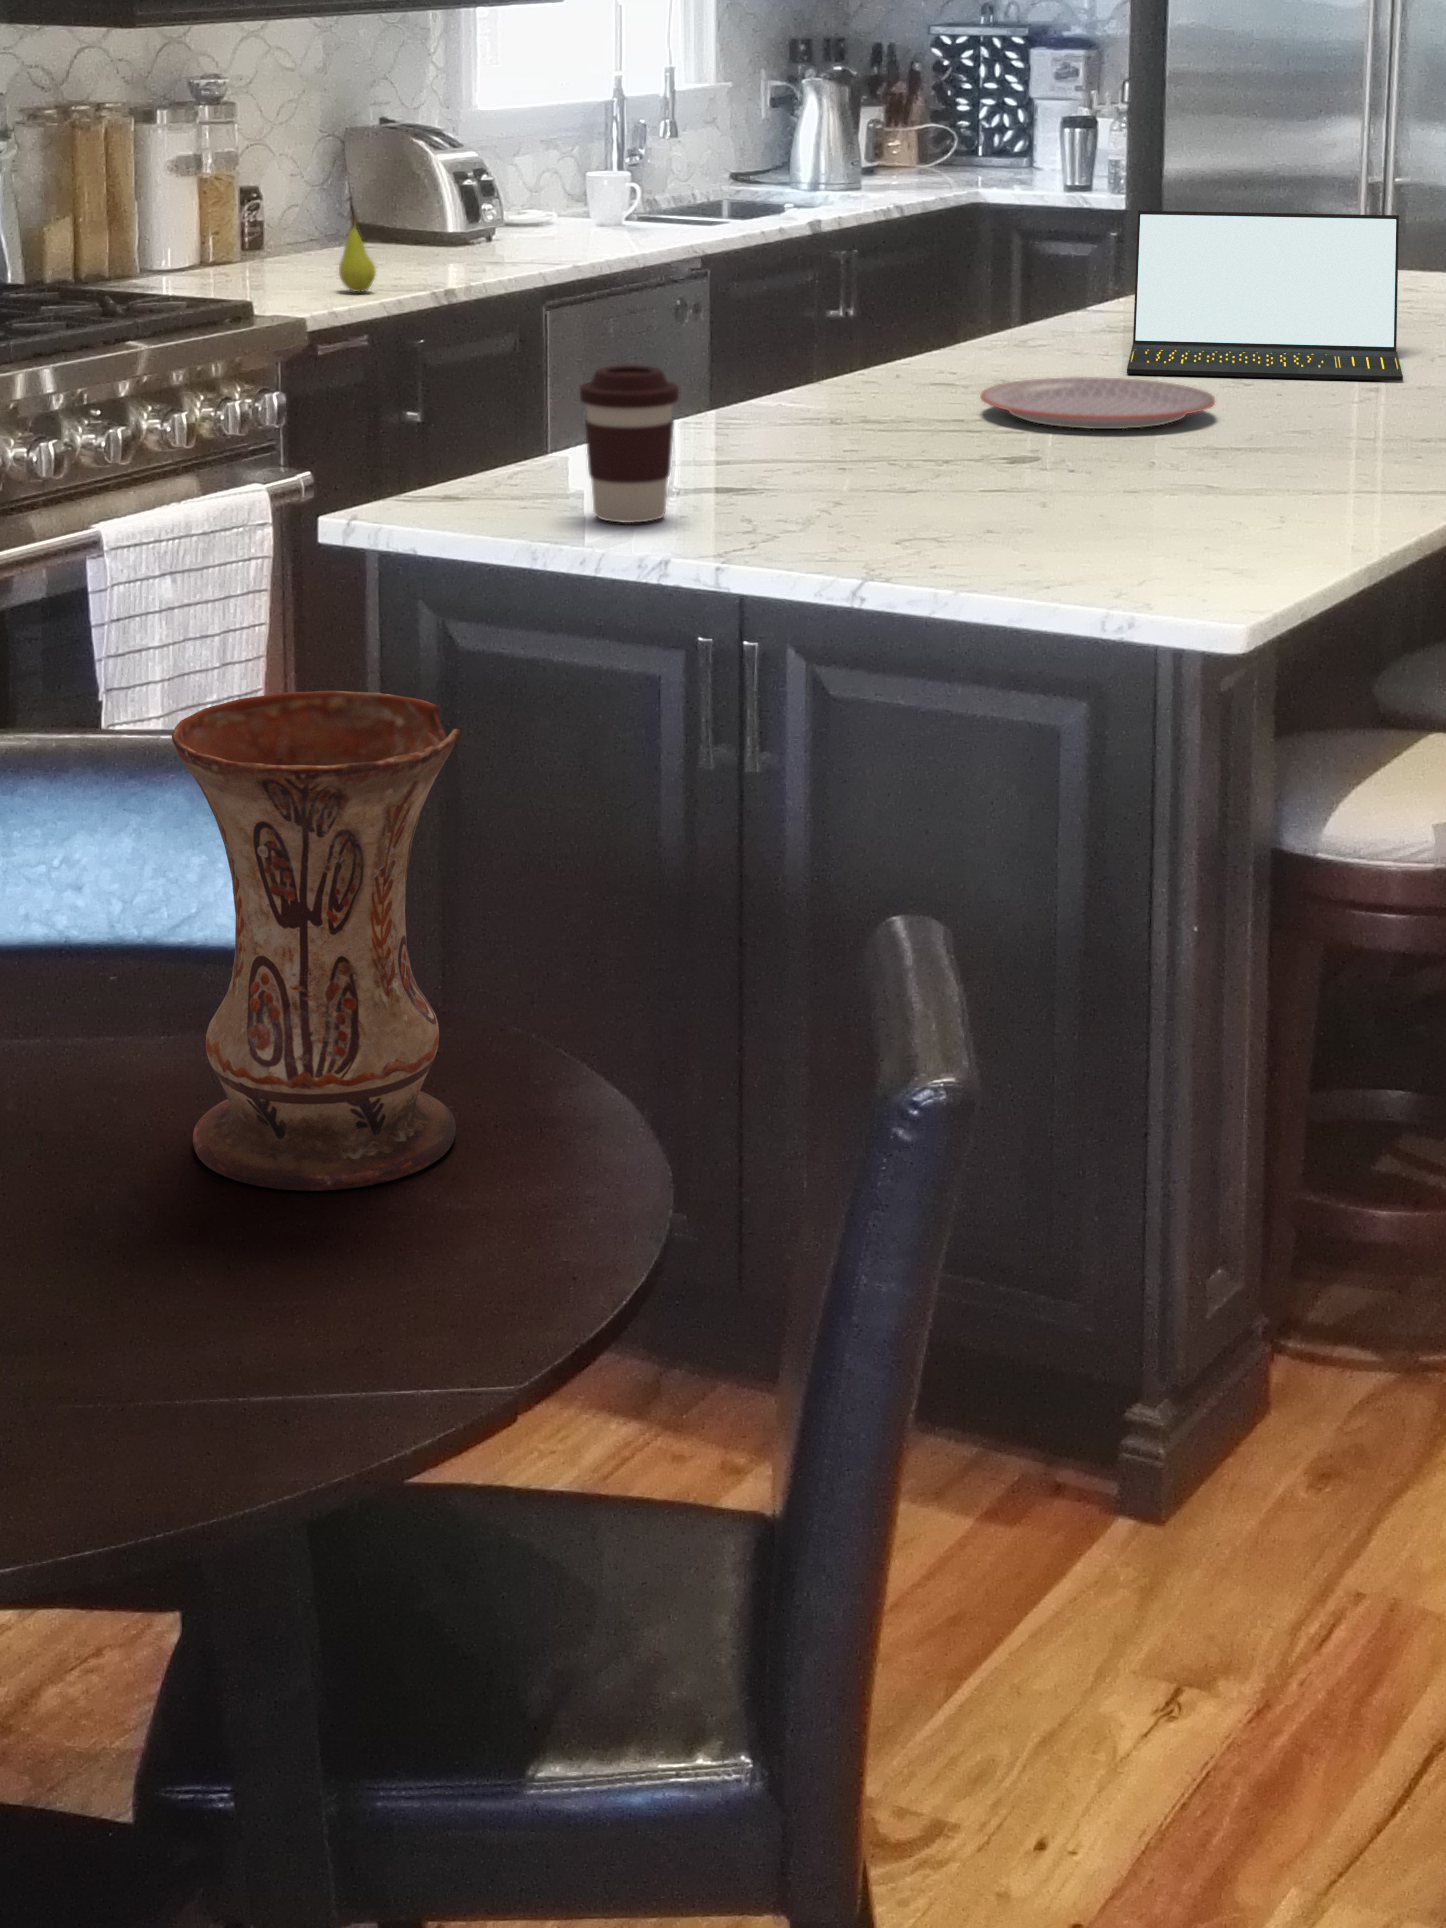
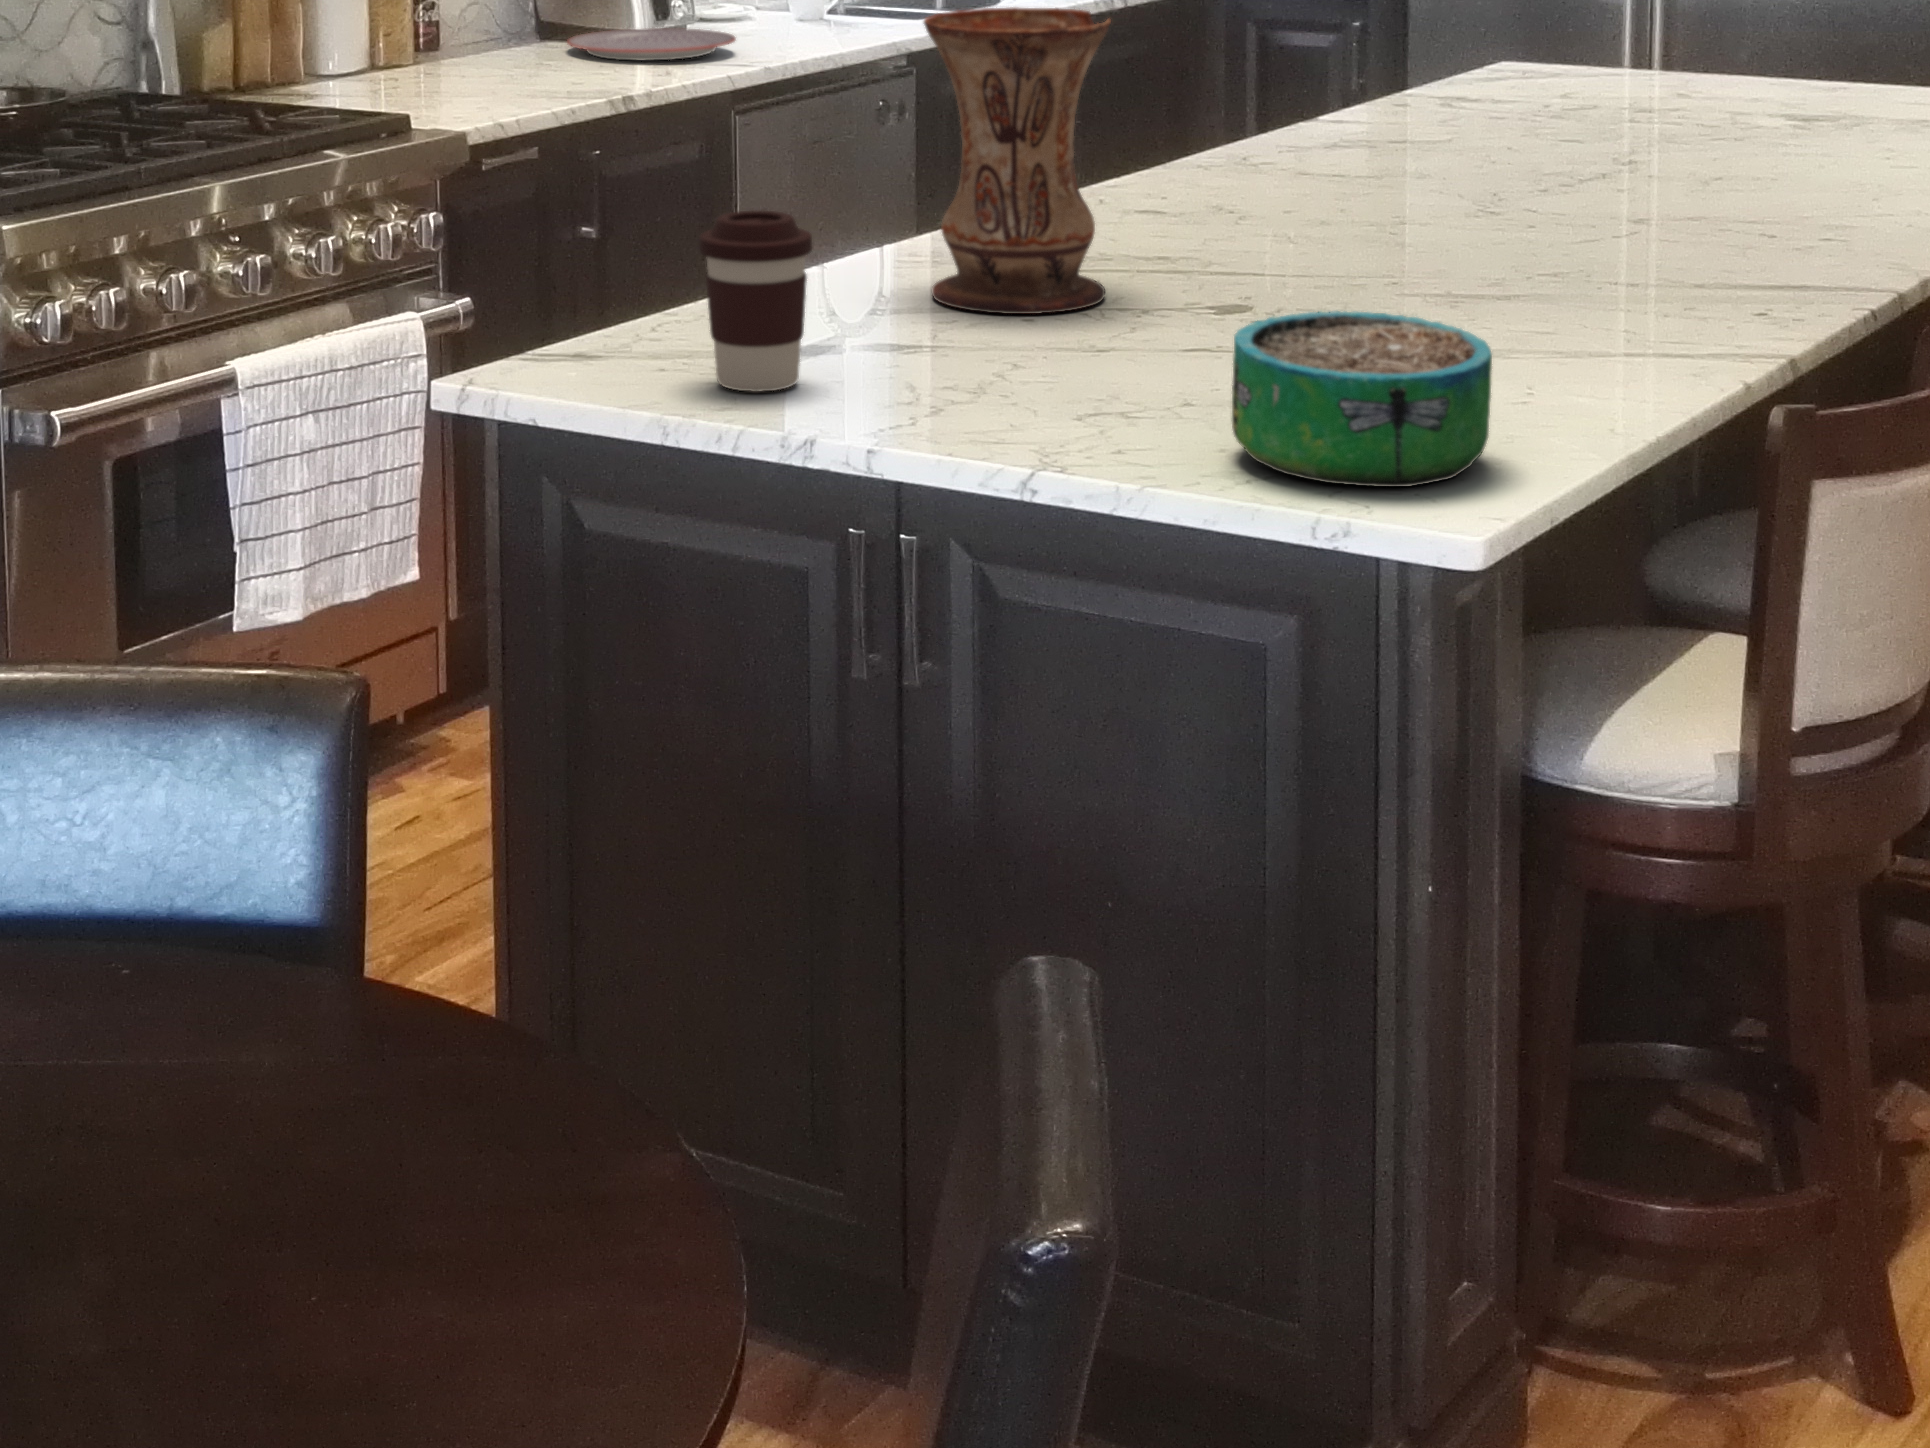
laptop: present [1127,211,1403,381] -> none [1351,13,1670,207]
fruit: present [339,217,376,292] -> none [505,18,544,100]
plate: present [981,377,1215,429] -> present [567,28,736,61]
decorative bowl: none [1044,446,1261,587] -> present [1232,311,1492,487]
vase: present [172,691,459,1191] -> present [924,7,1111,314]

